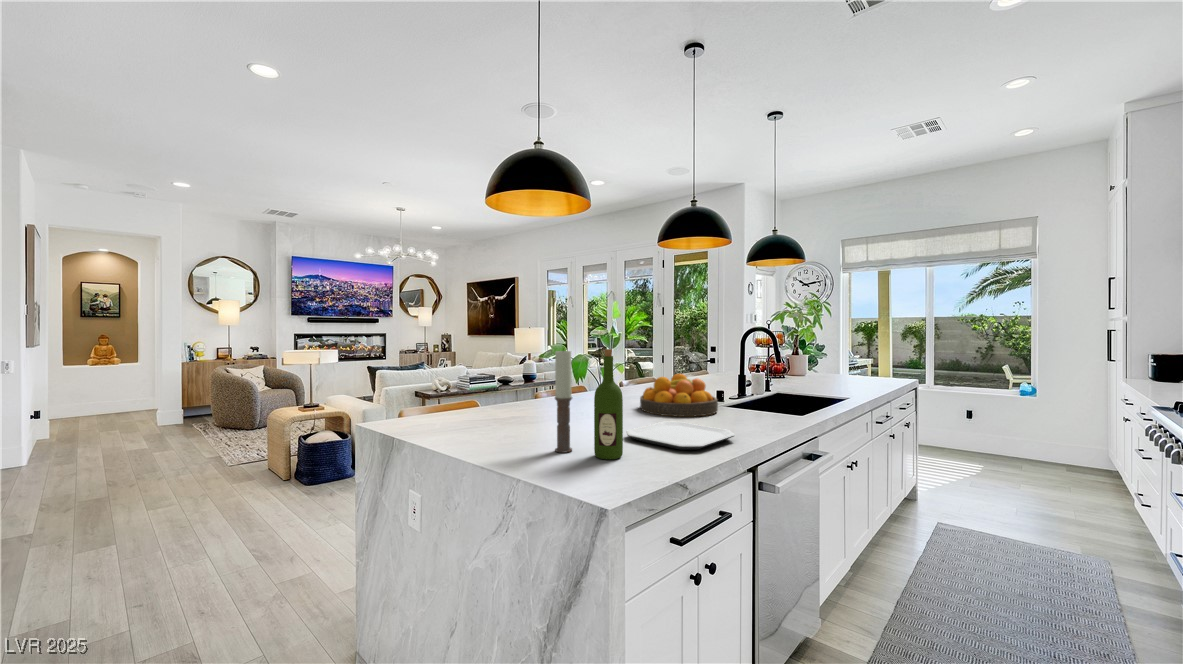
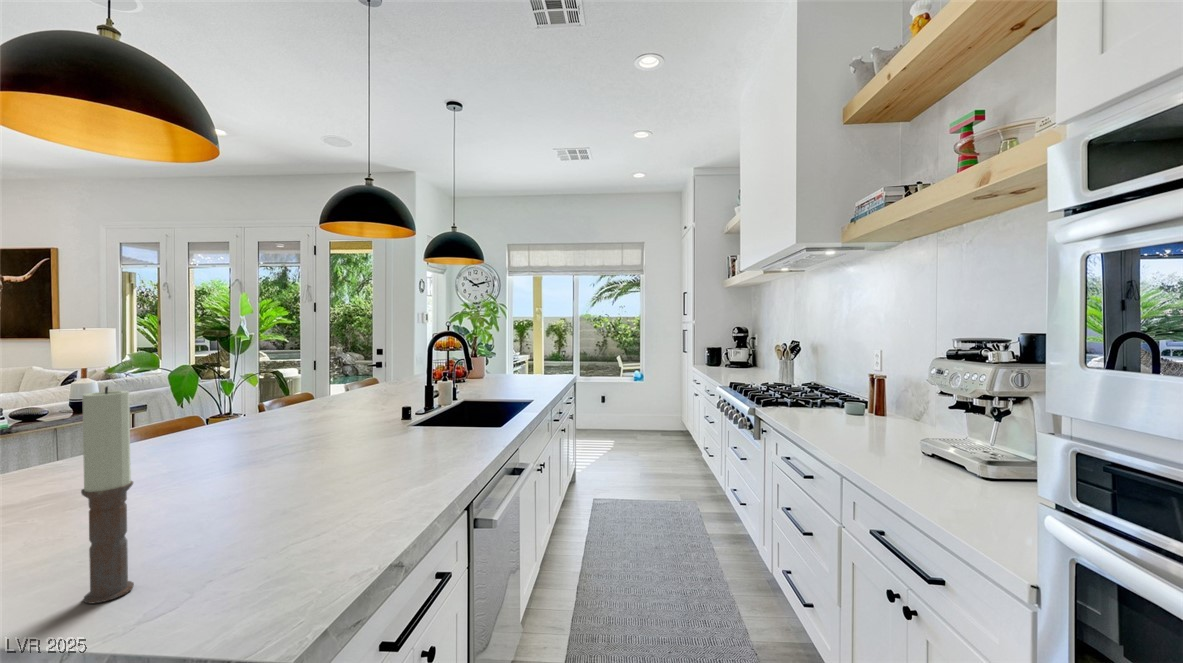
wine bottle: present [594,349,623,460] -> none [189,383,256,592]
fruit bowl: present [640,374,718,417] -> none [288,395,405,459]
plate: present [627,422,735,450] -> none [264,470,440,525]

